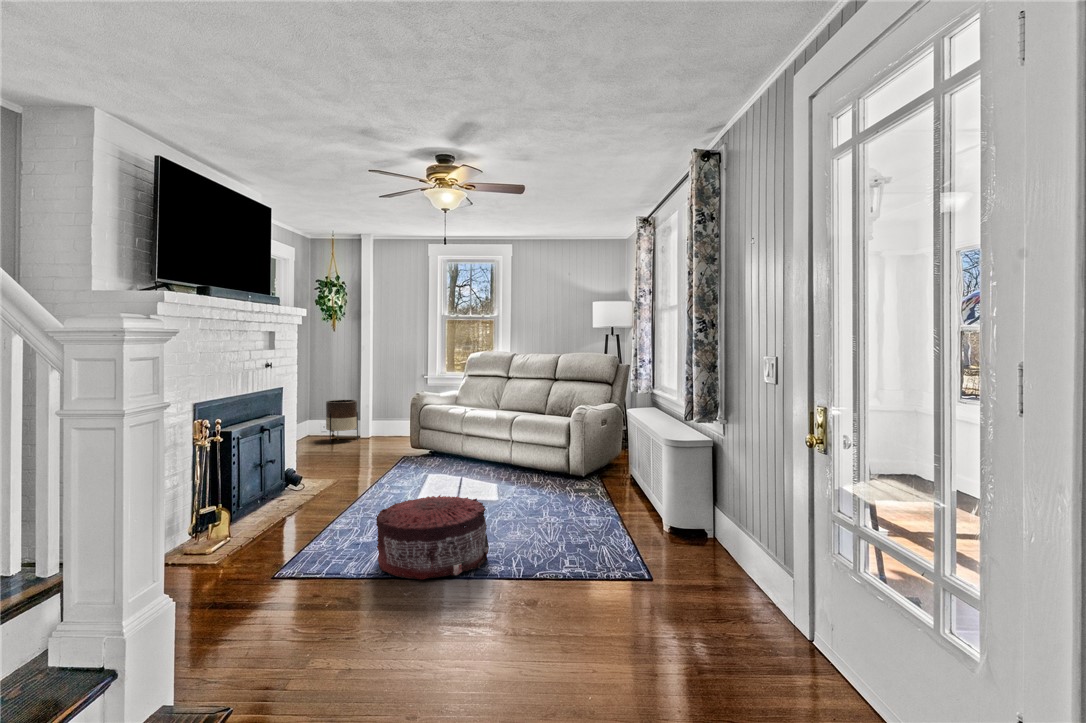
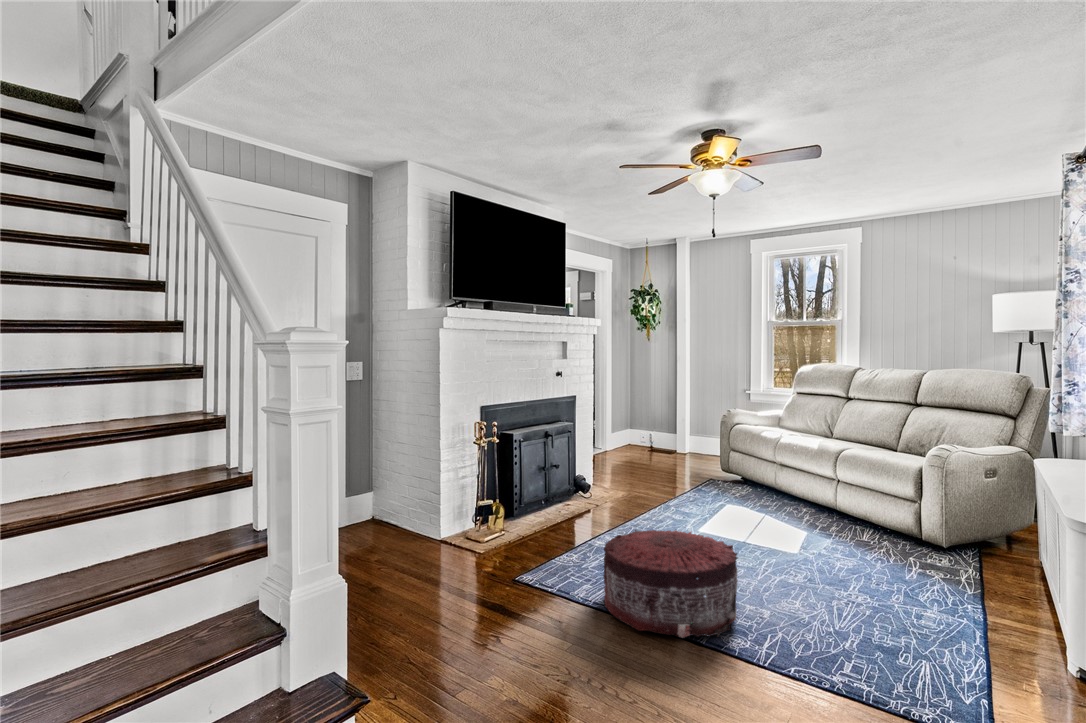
planter: present [326,400,358,443] -> none [643,411,675,456]

